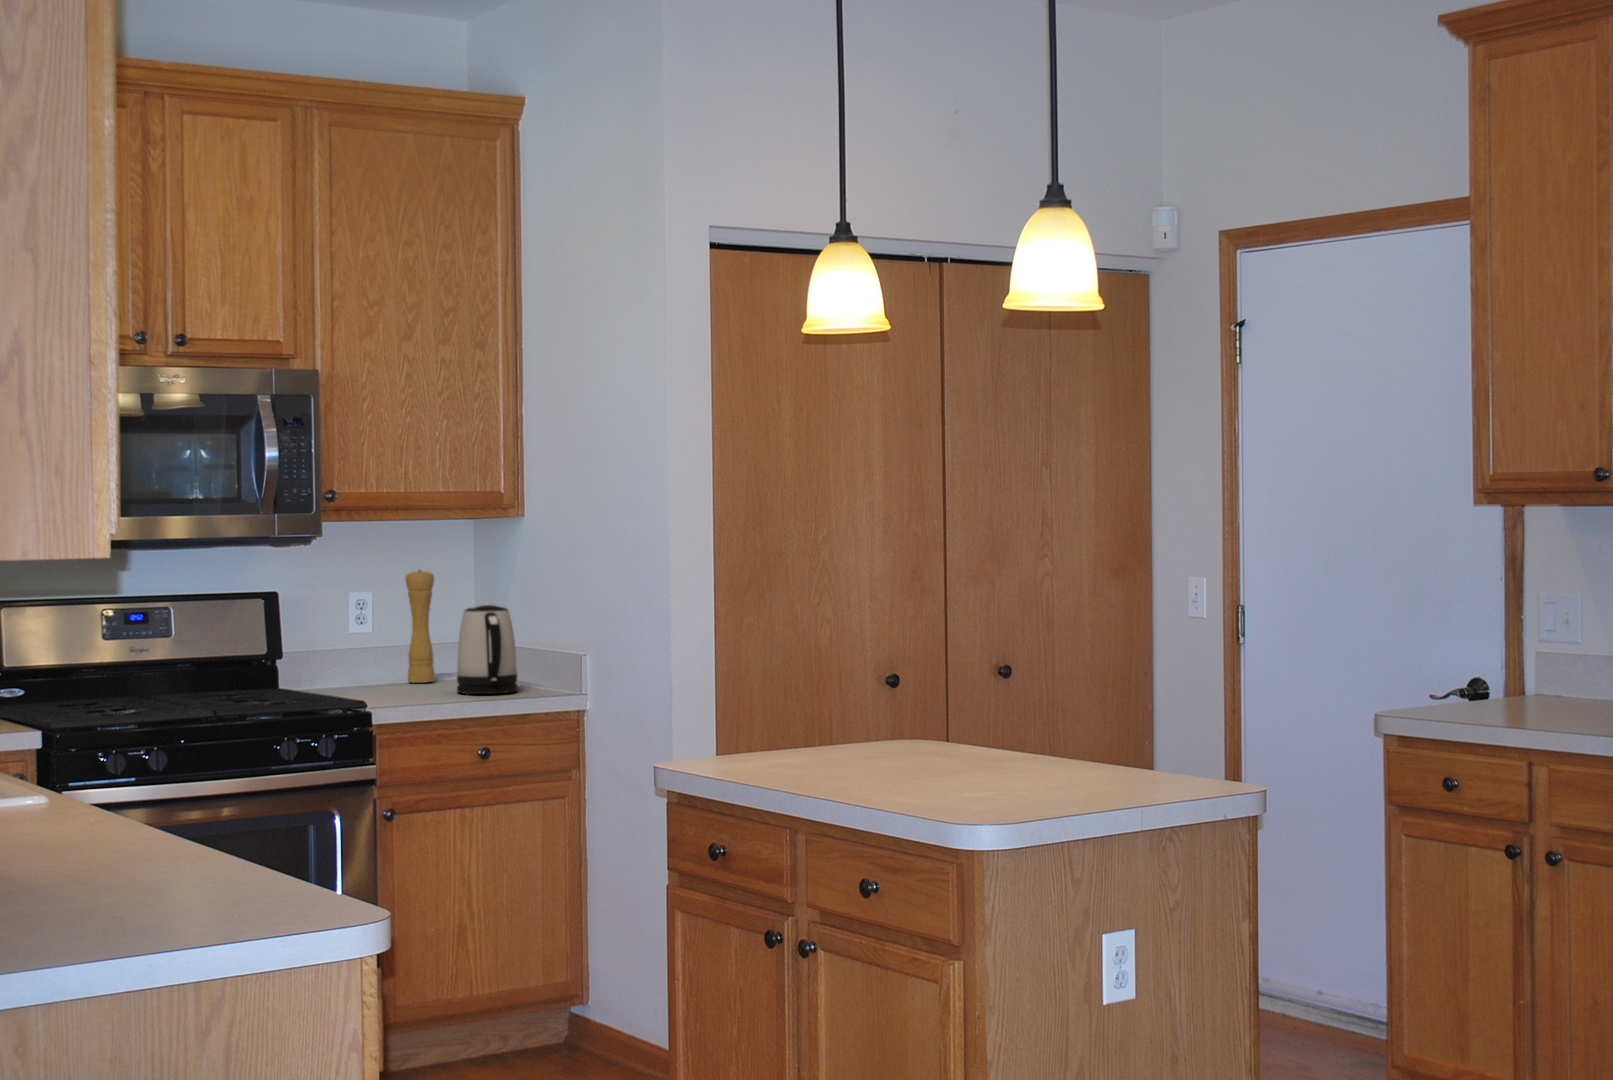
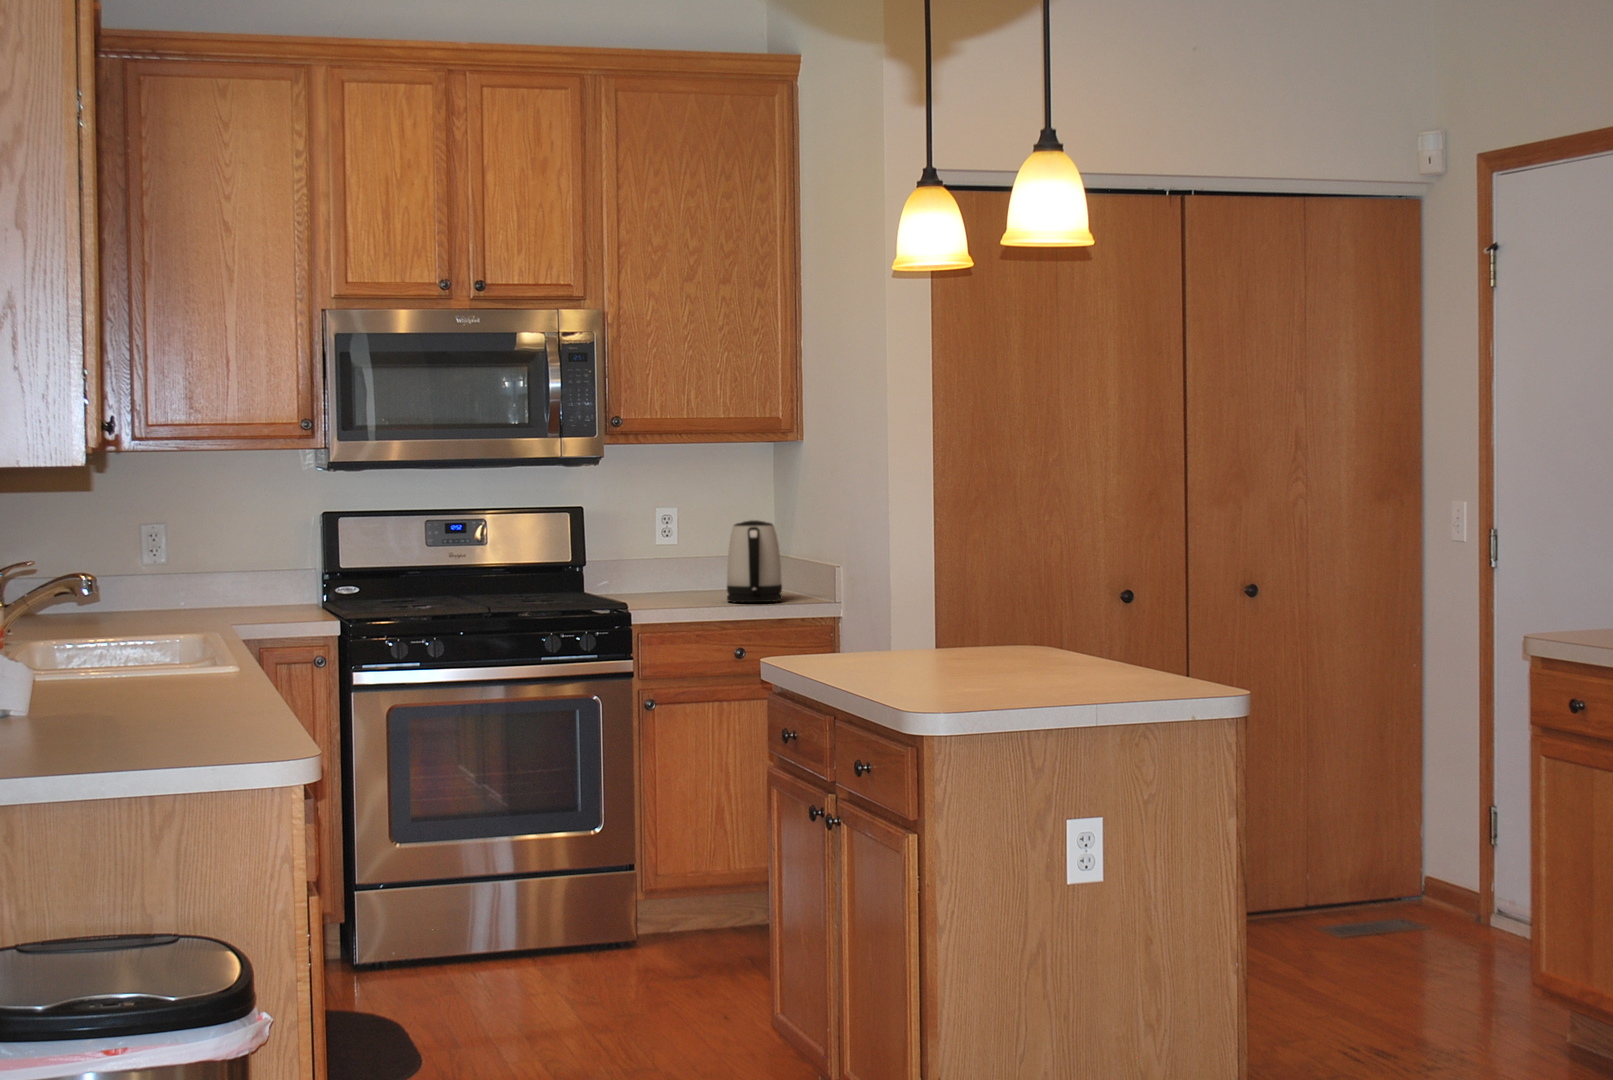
pepper mill: present [406,570,435,683] -> none [700,489,727,593]

